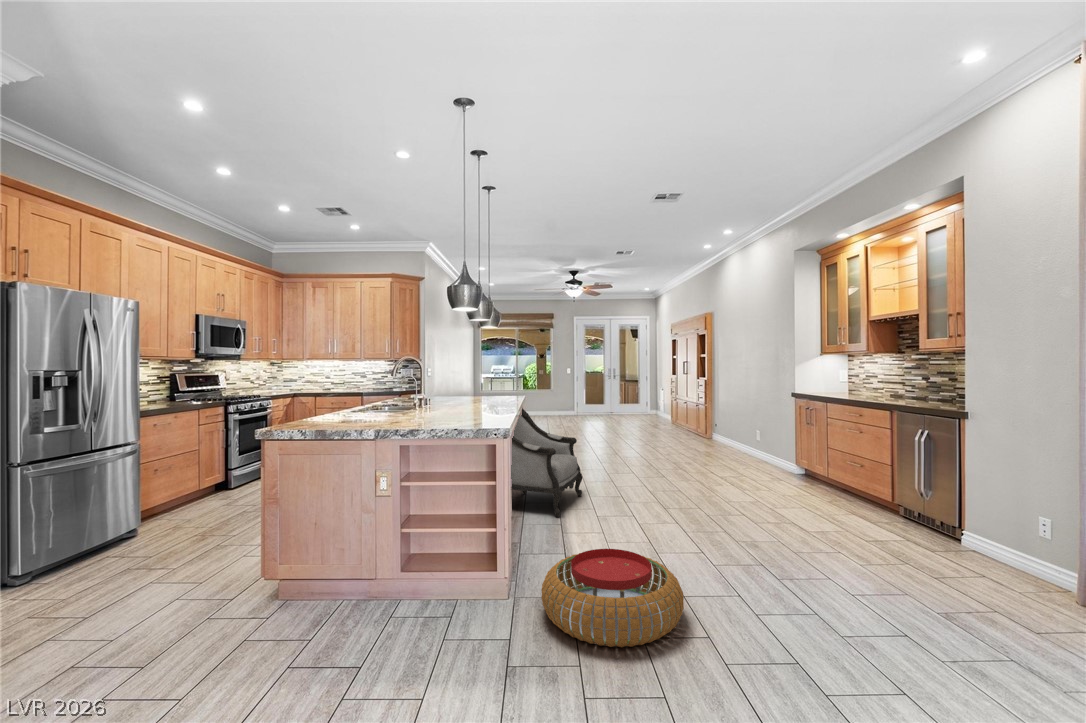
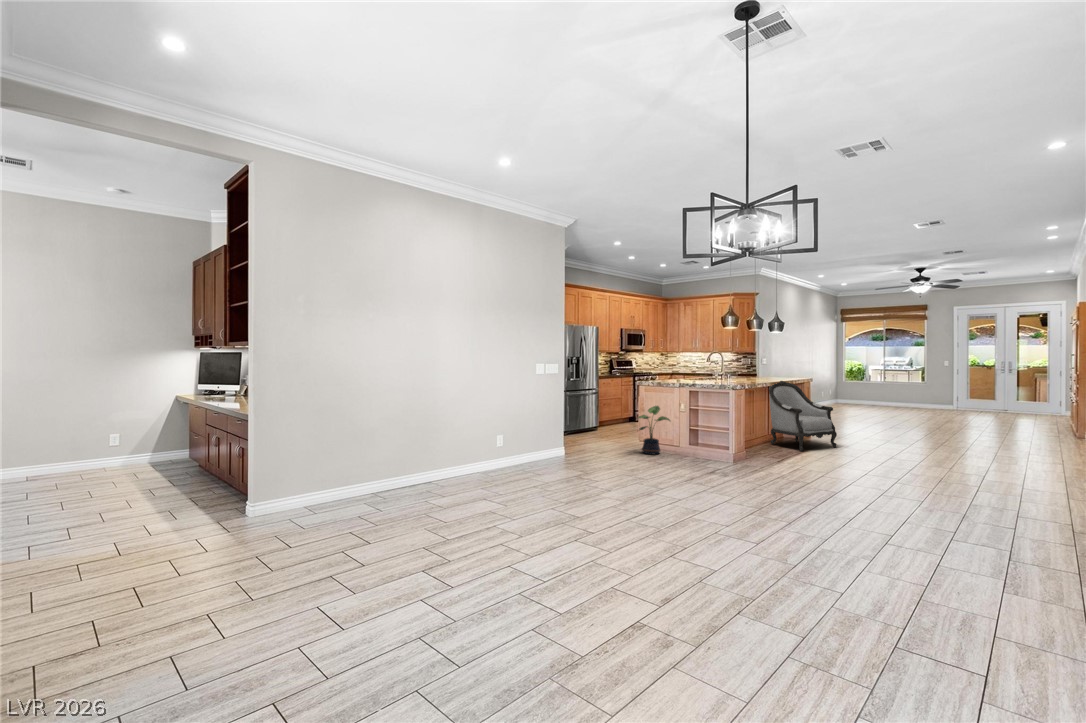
potted plant: none [264,483,359,620] -> present [638,406,670,454]
pouf: present [541,549,684,647] -> none [738,447,810,480]

